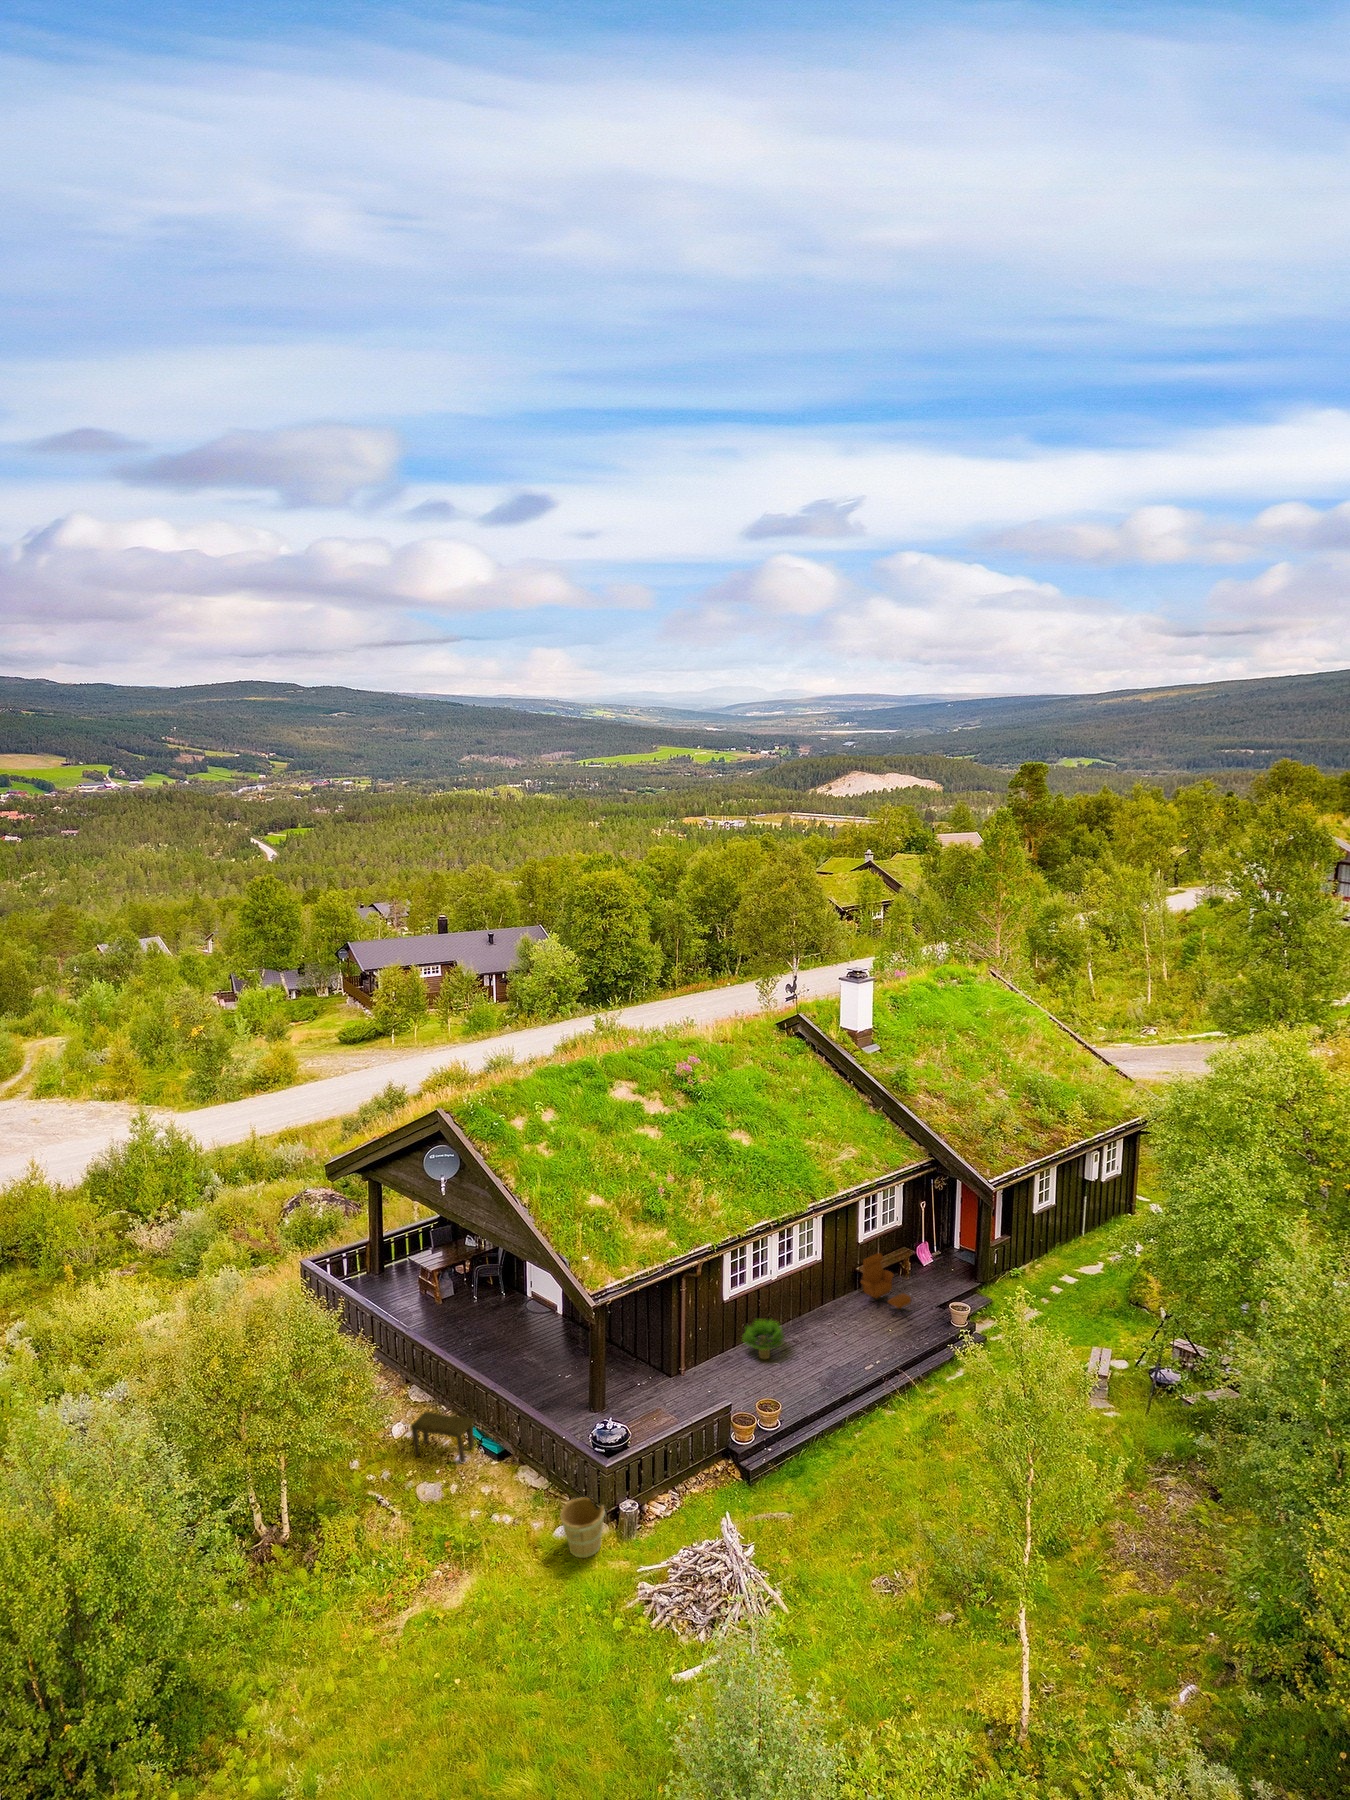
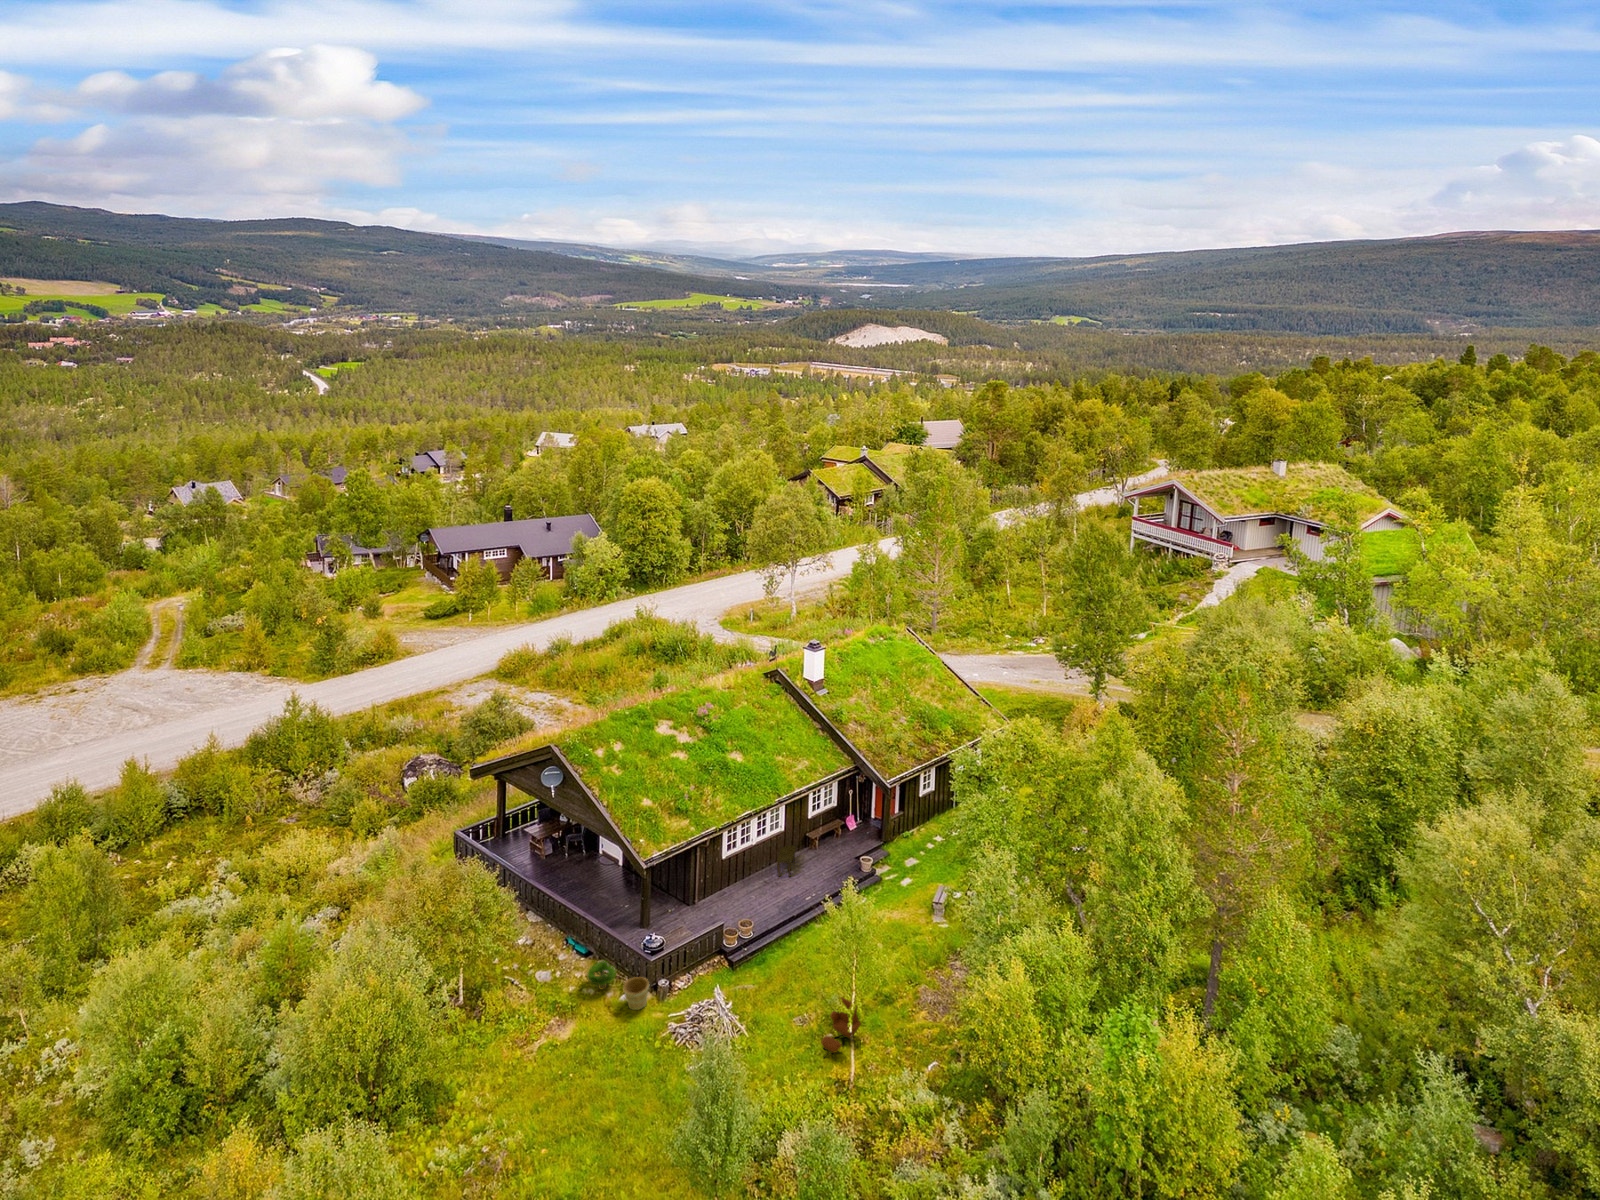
lounge chair: present [861,1253,912,1317] -> present [821,997,861,1057]
potted plant: present [743,1319,784,1359] -> present [587,960,616,989]
bench: present [411,1411,474,1463] -> present [777,845,795,877]

